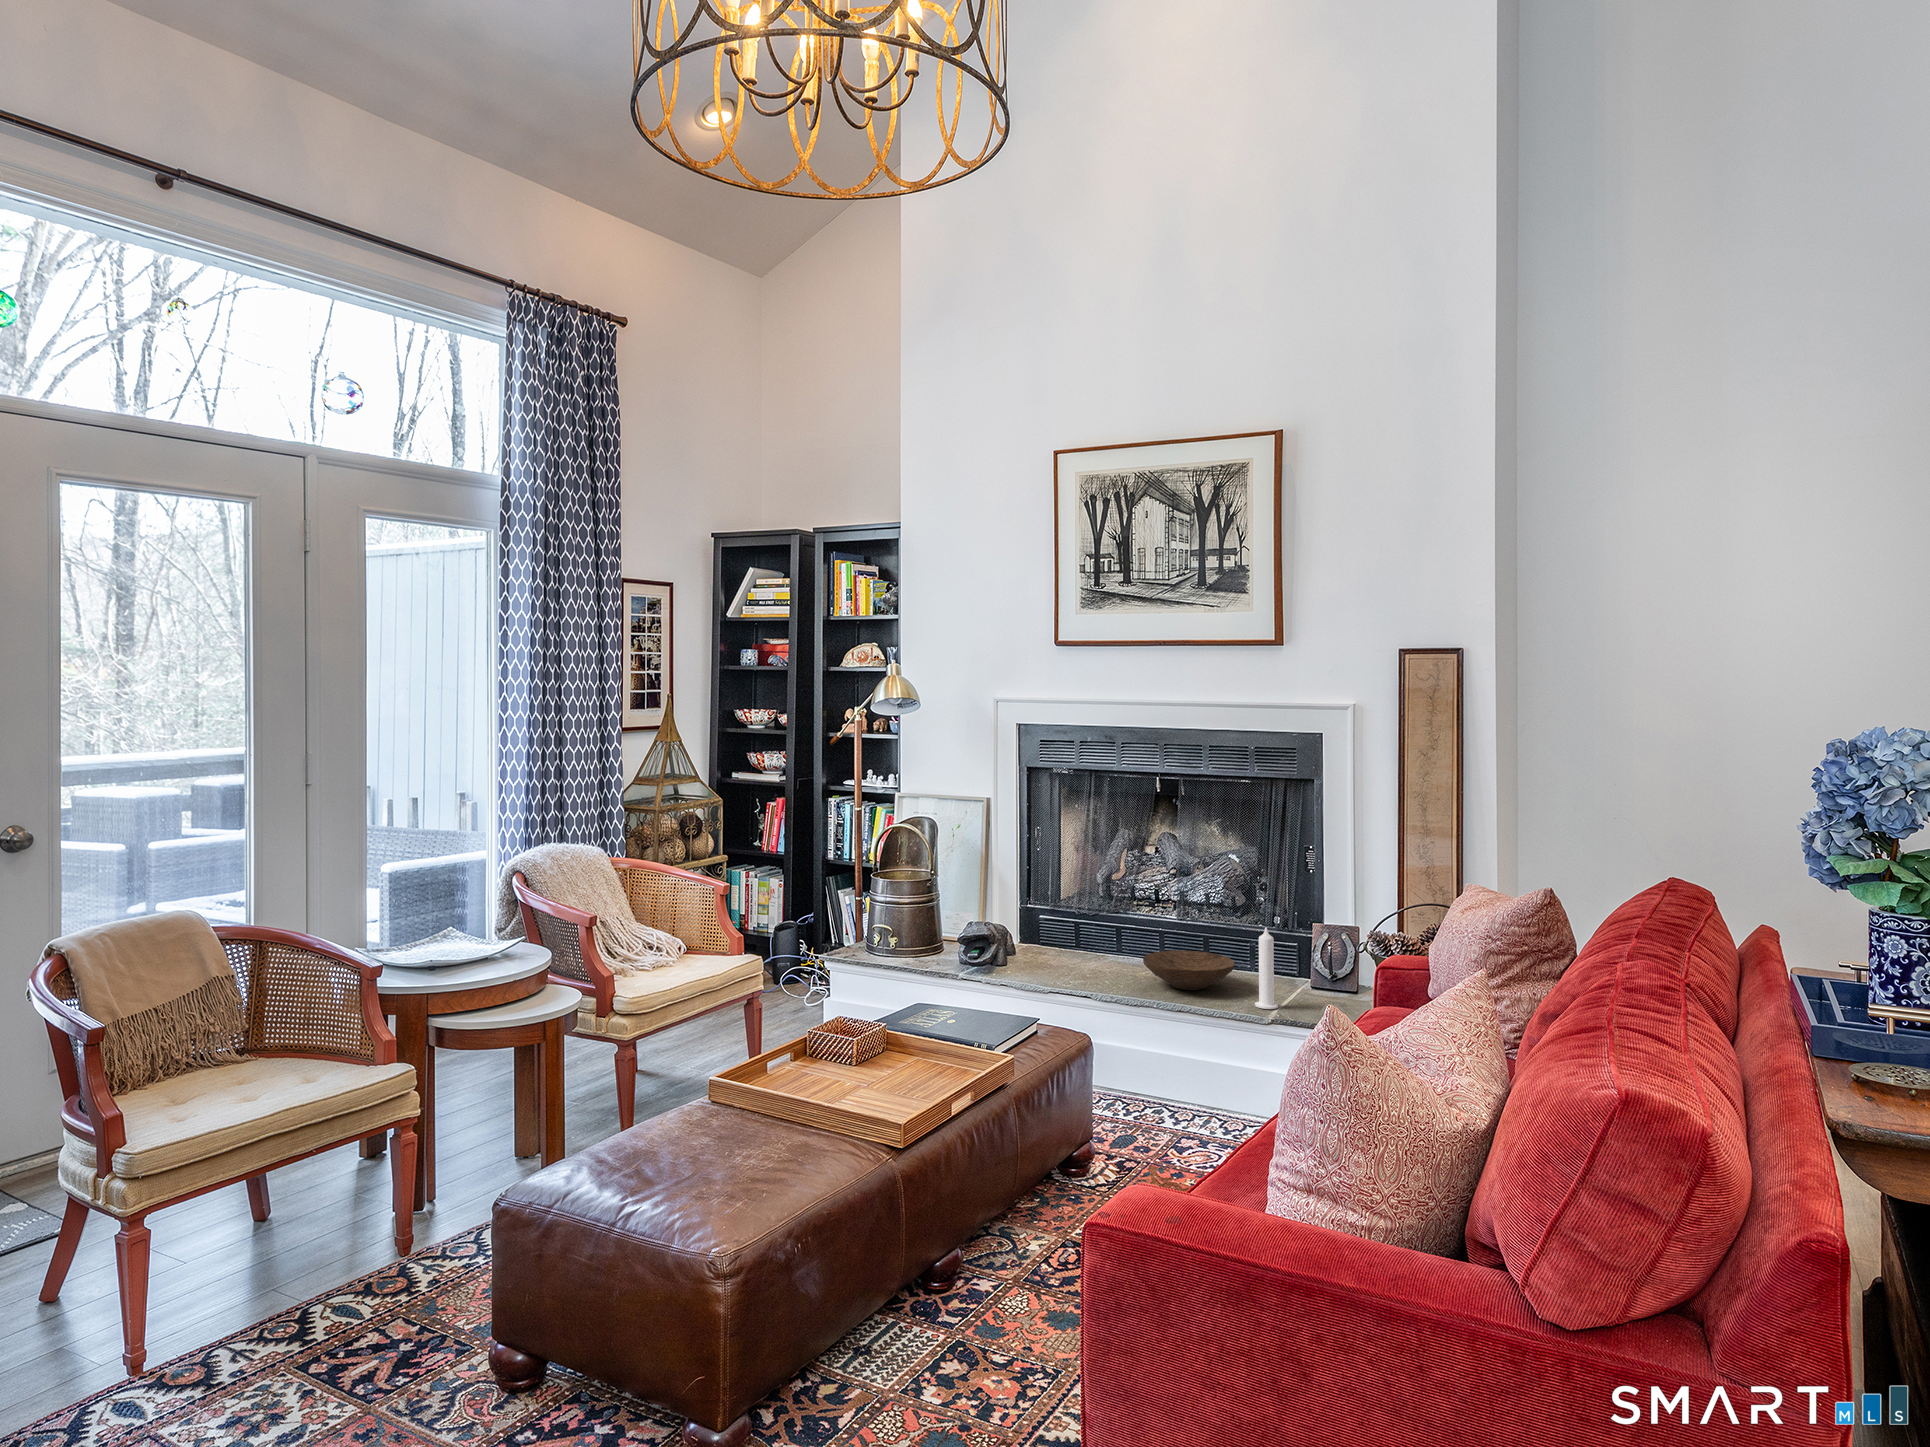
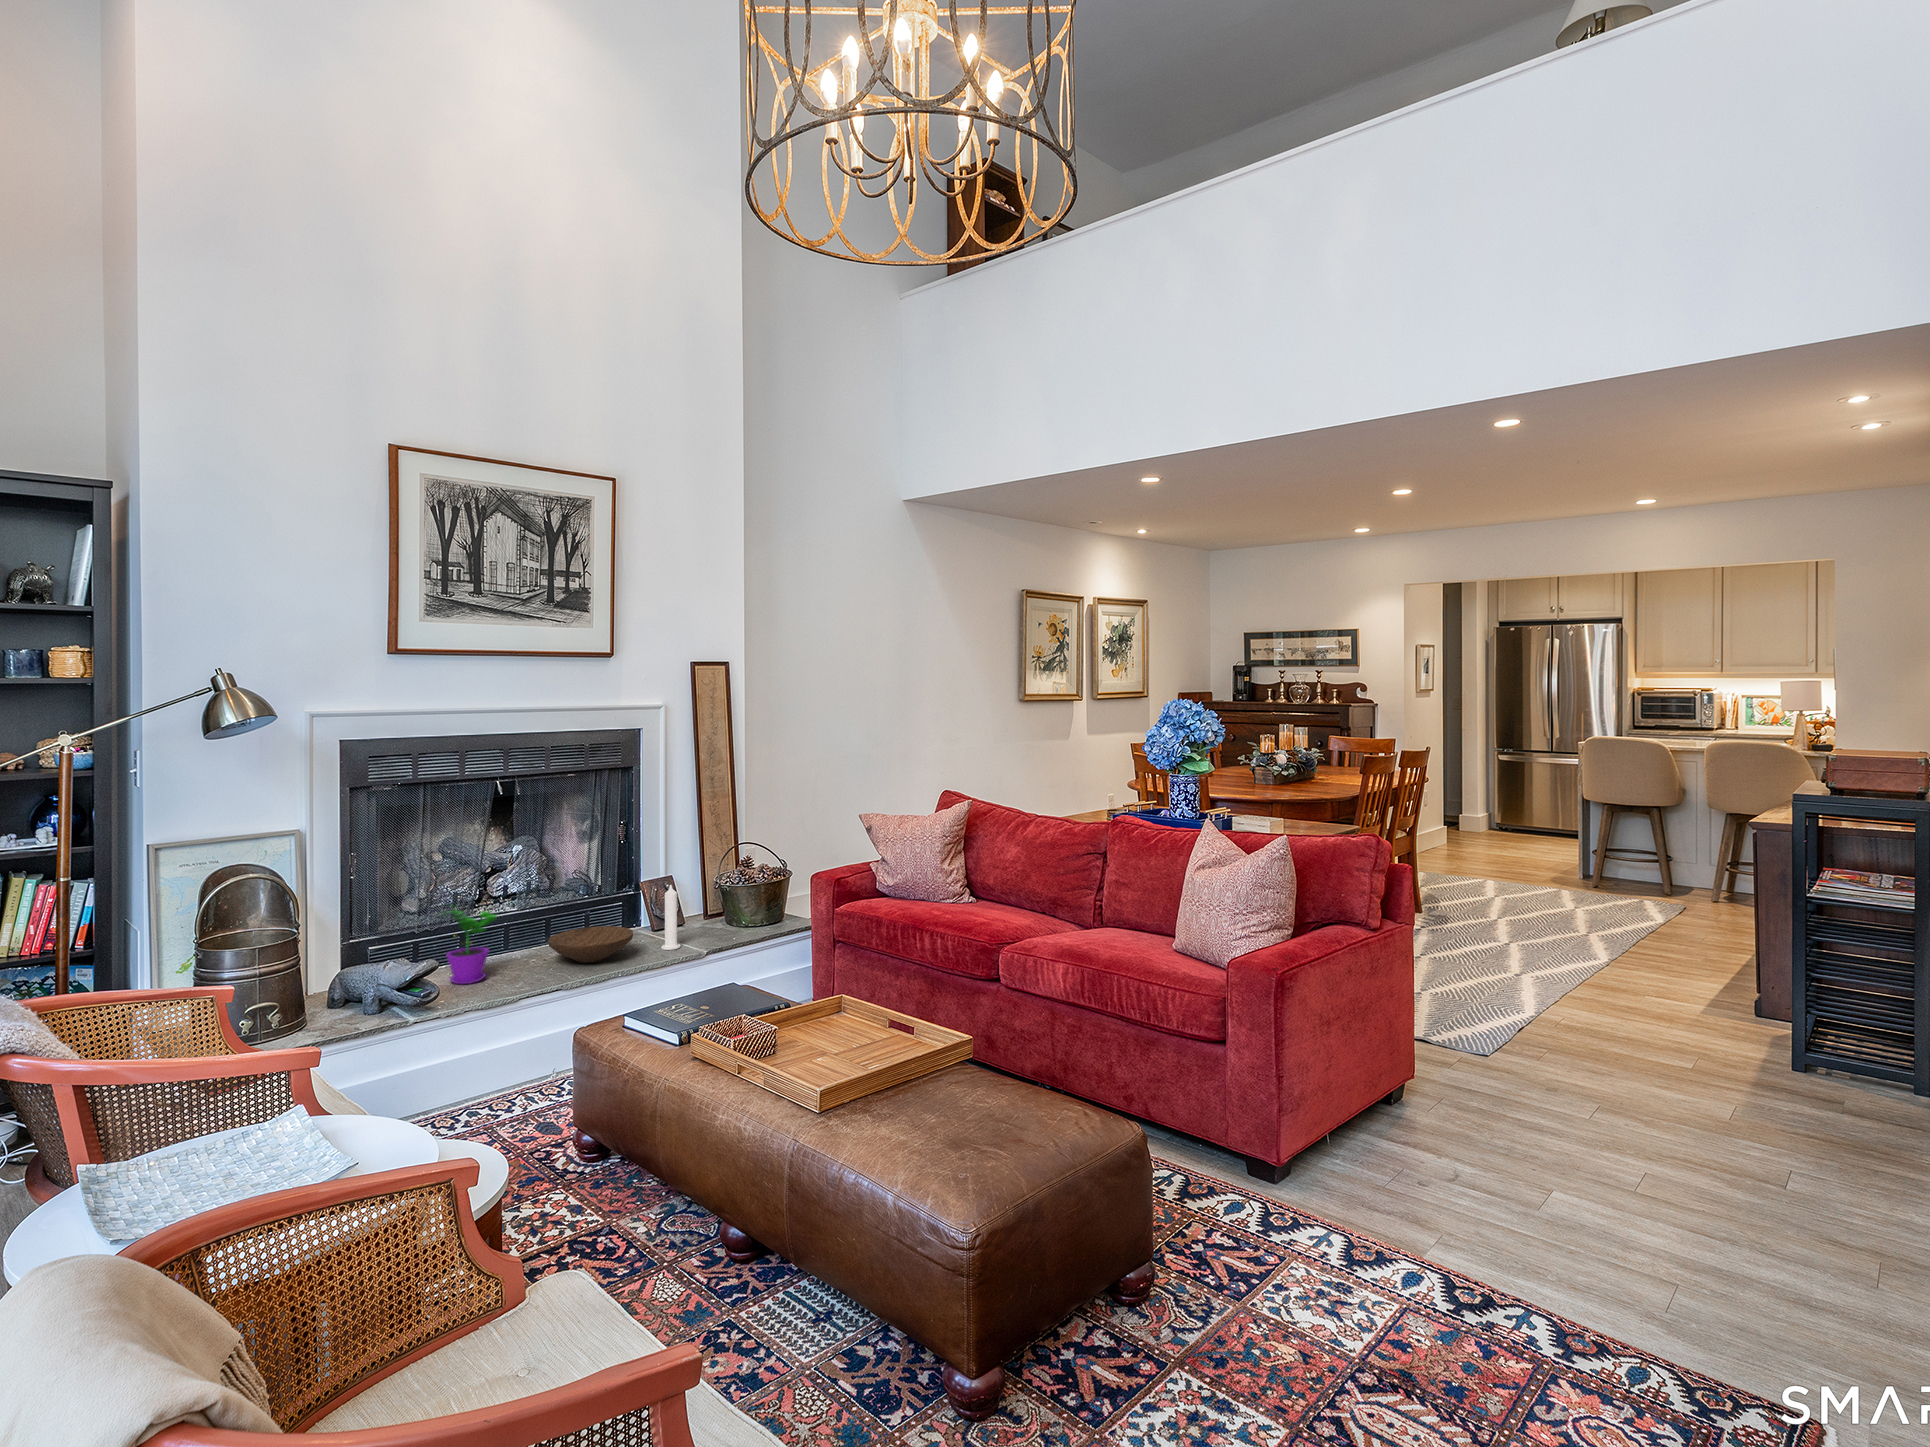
flower pot: none [1058,879,1103,967] -> present [447,905,497,984]

